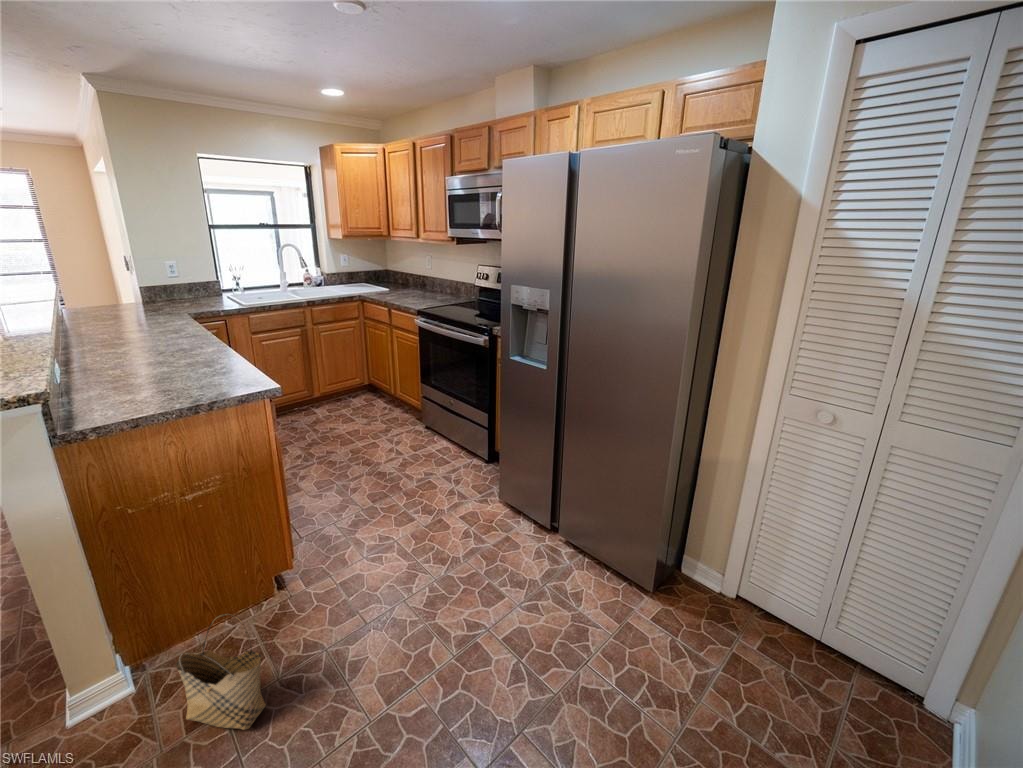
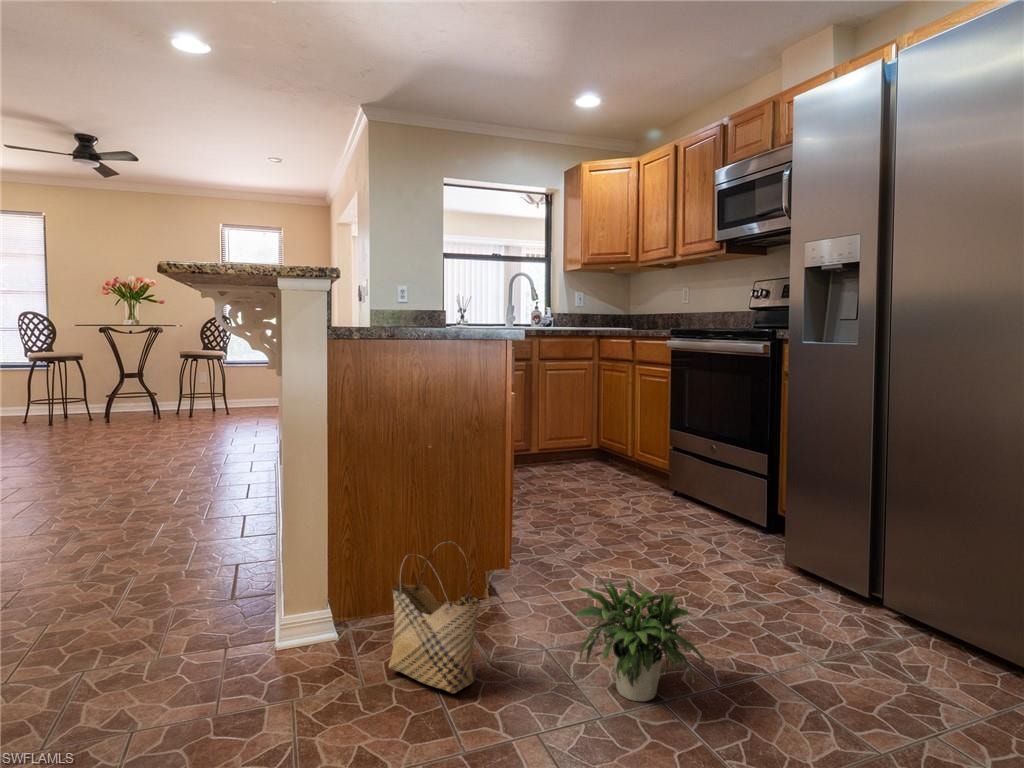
potted plant: none [321,590,438,683] -> present [541,575,706,701]

